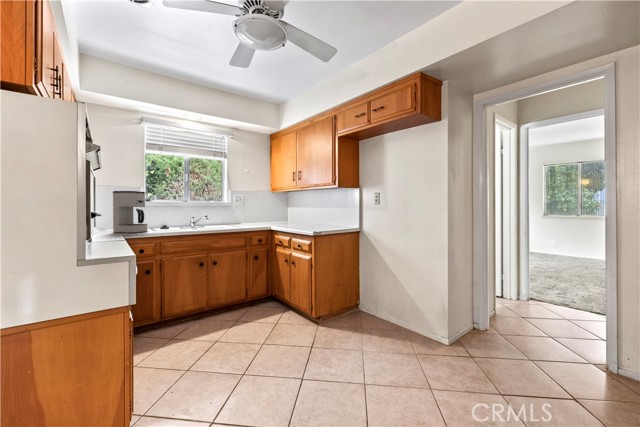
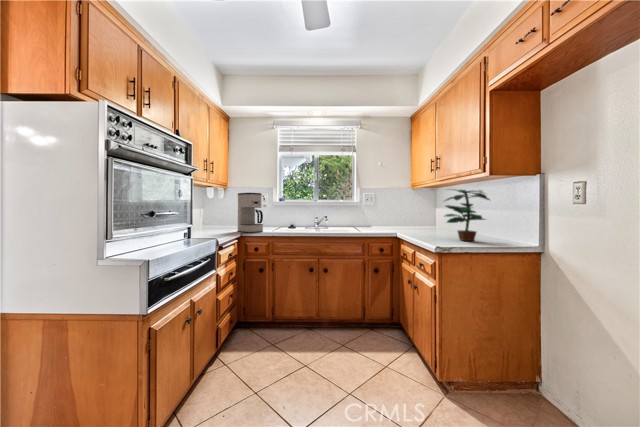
potted plant: none [308,195,337,229] -> present [445,189,490,241]

